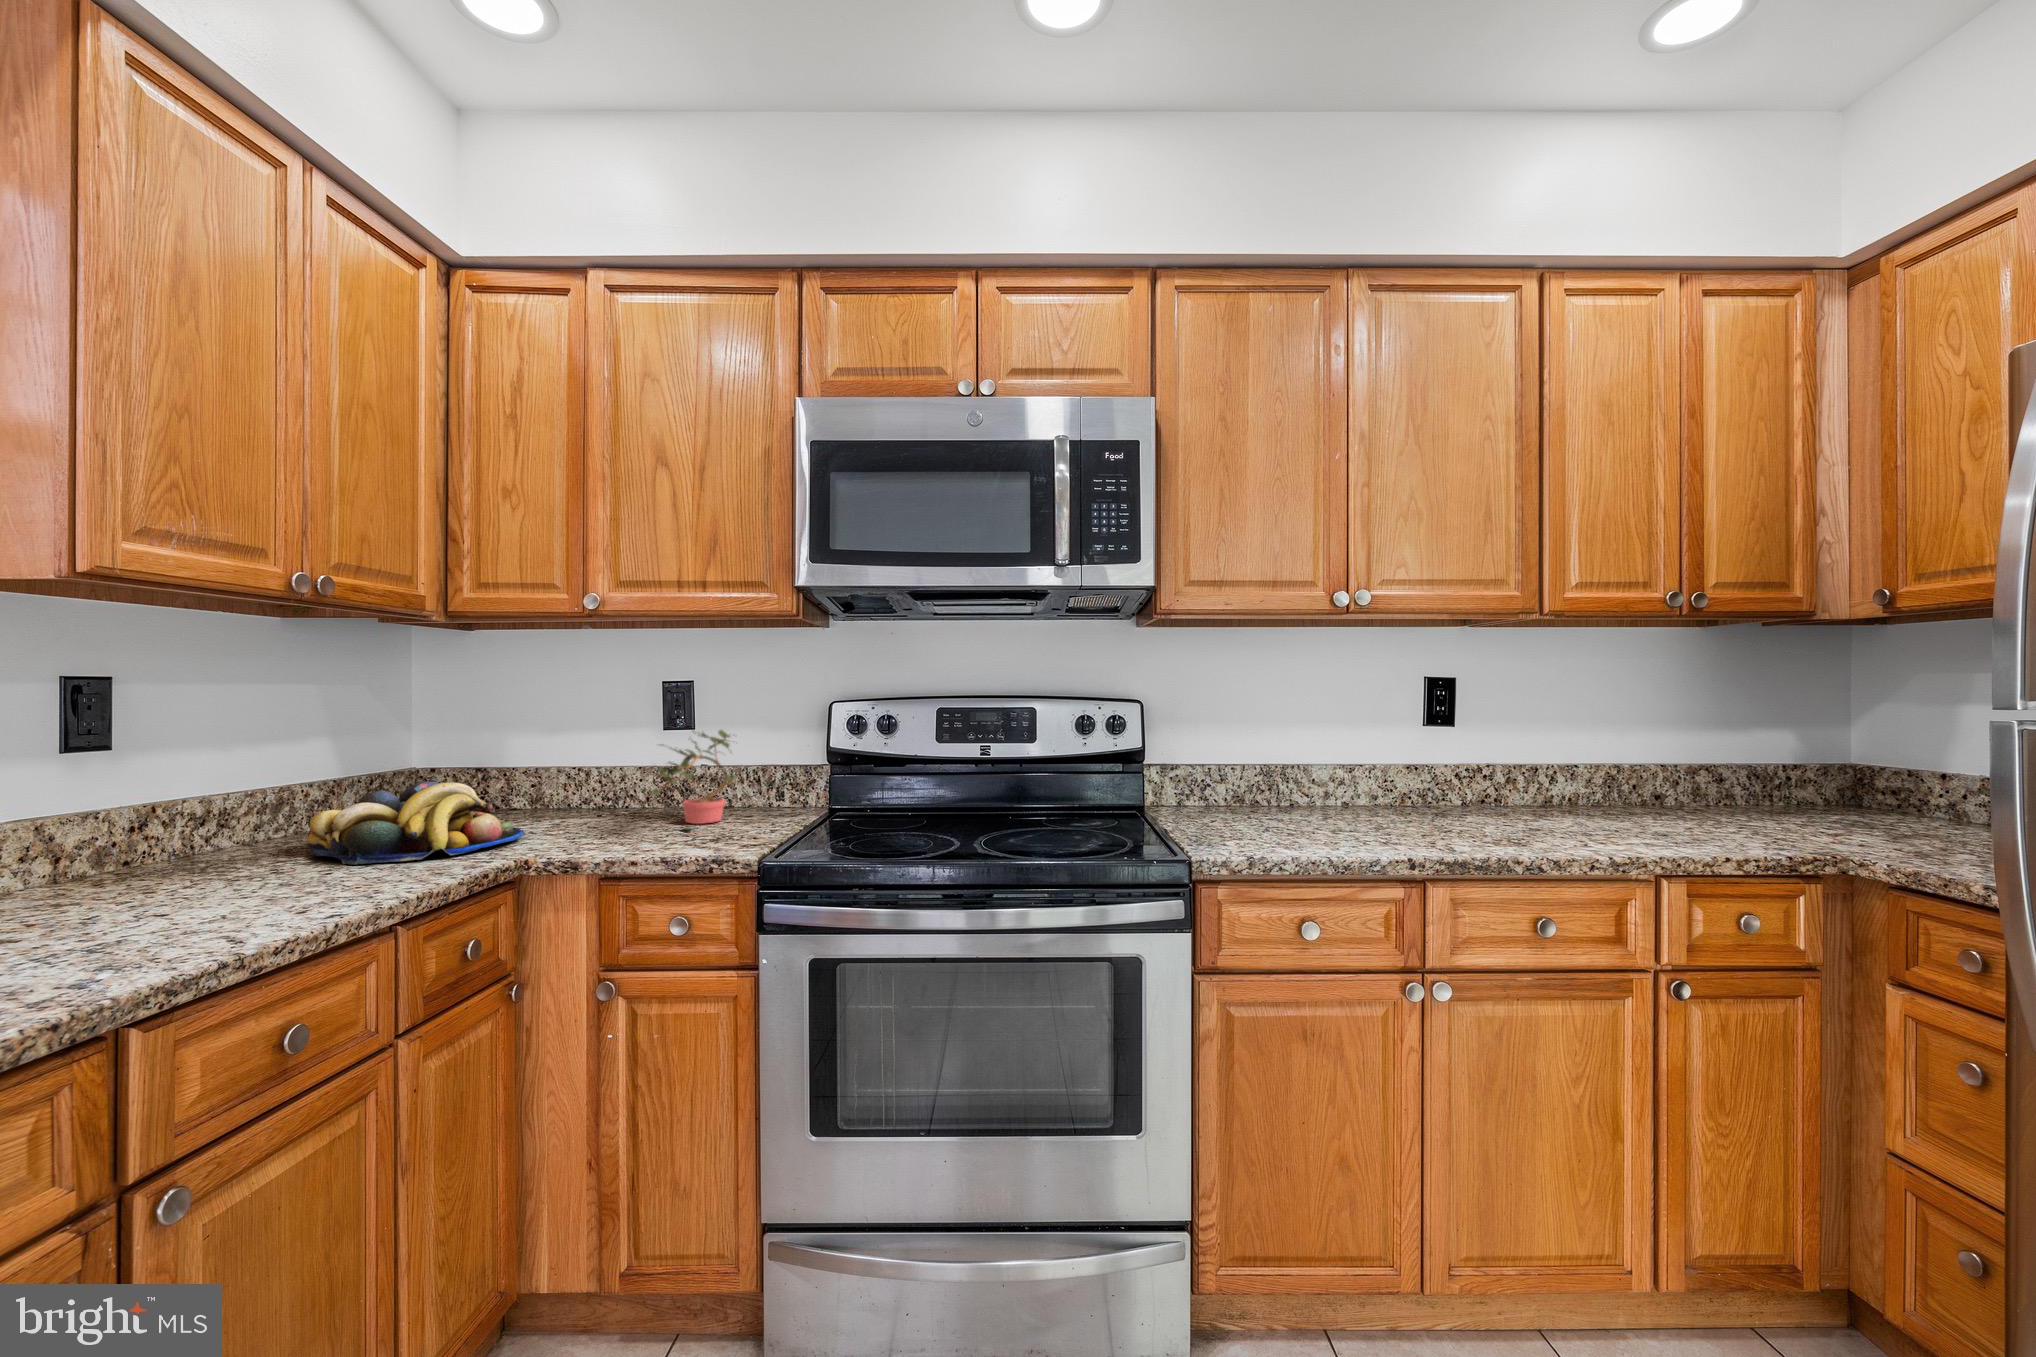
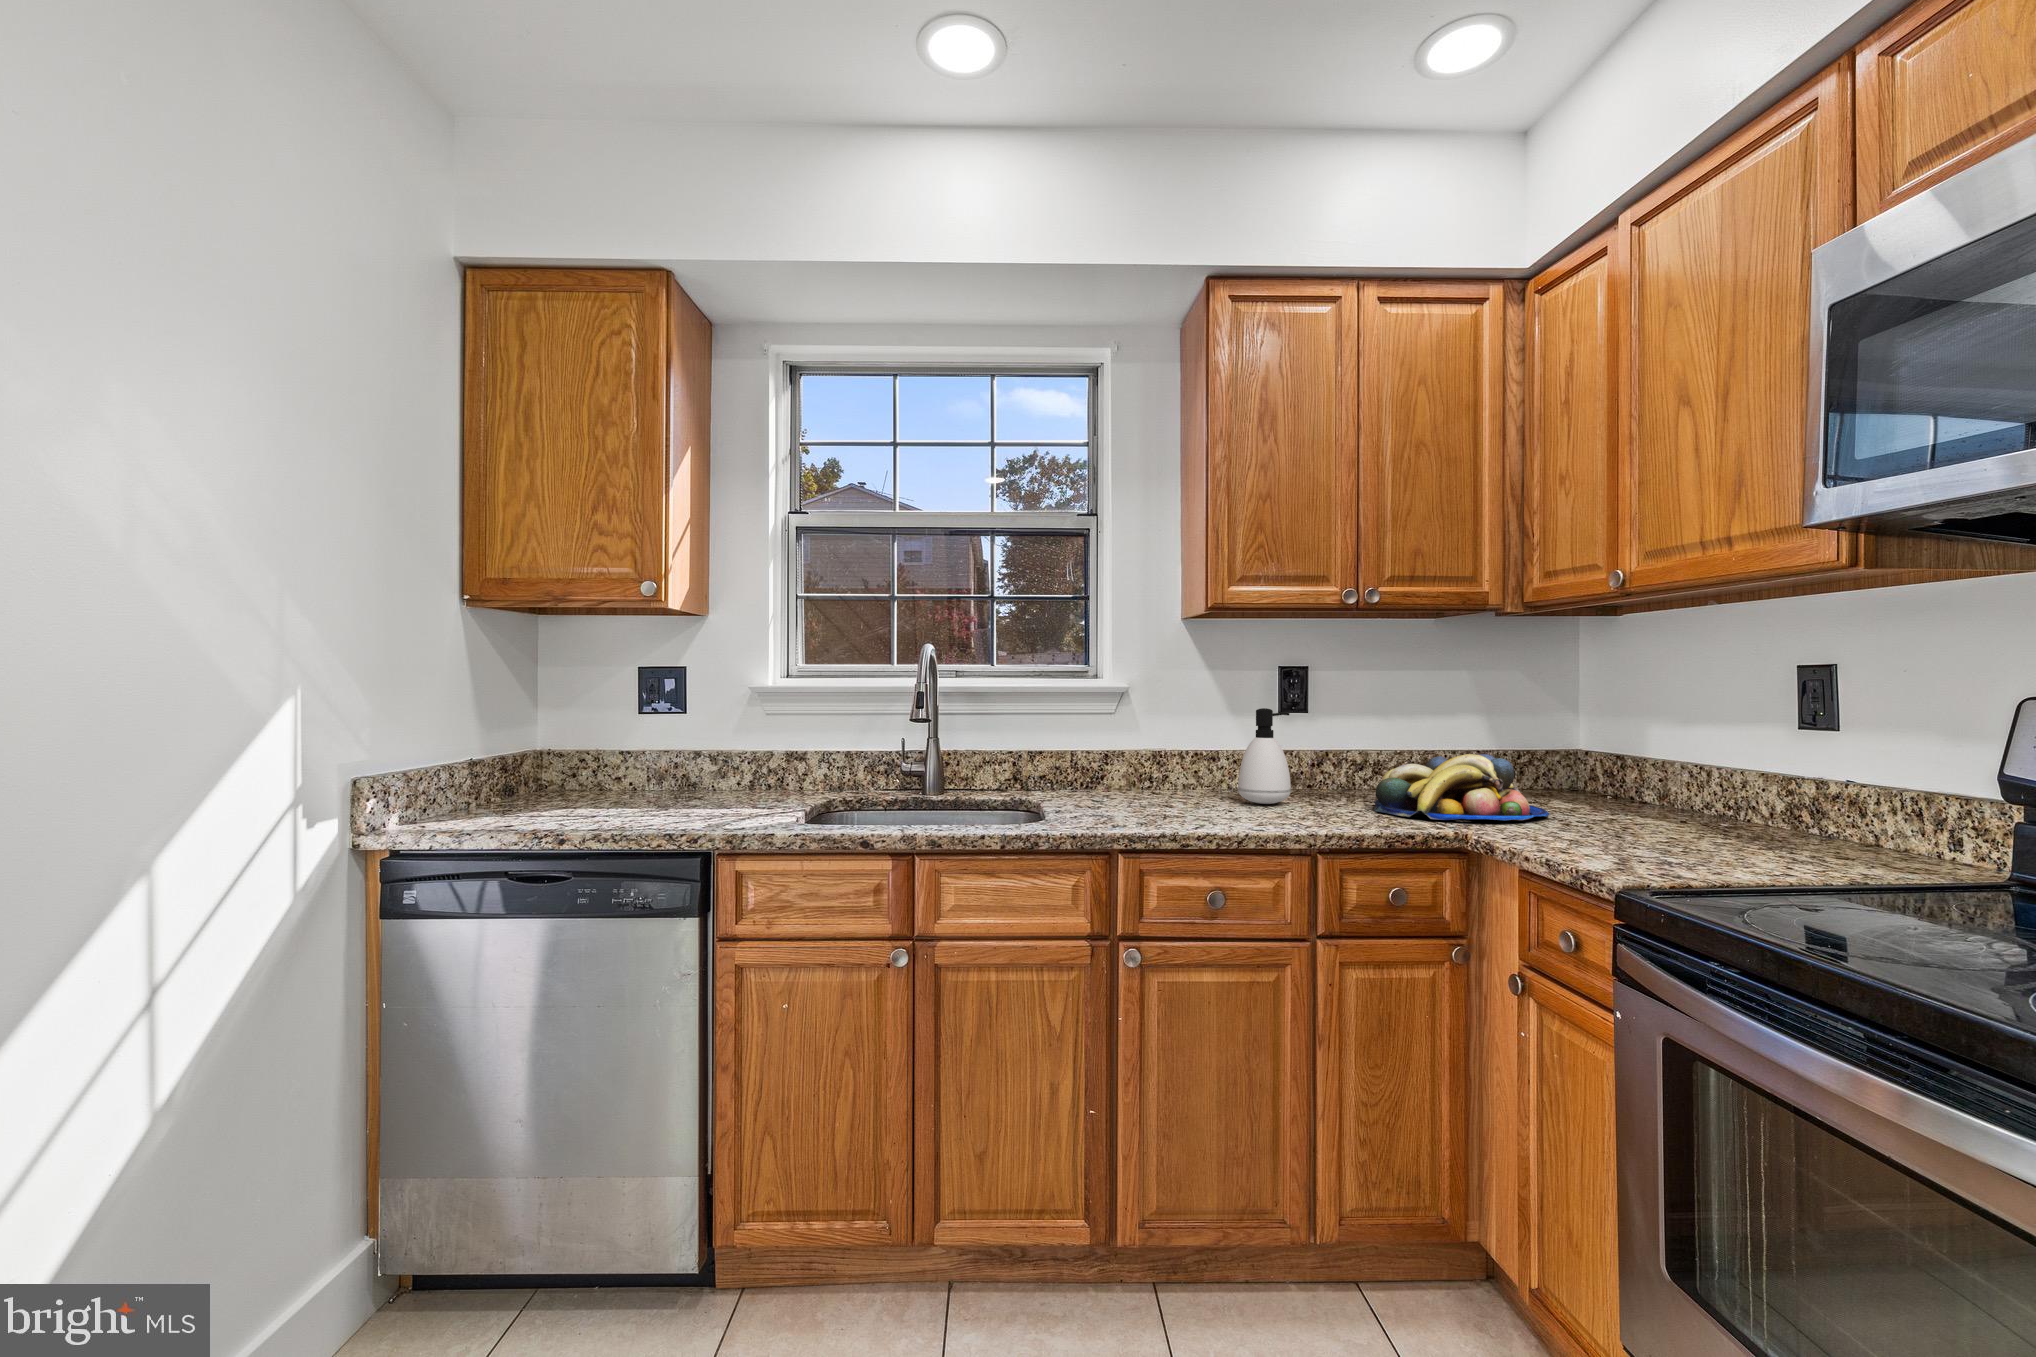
potted plant: present [649,730,740,830] -> none [1622,714,1852,854]
soap dispenser: none [98,754,212,898] -> present [1238,708,1291,804]

